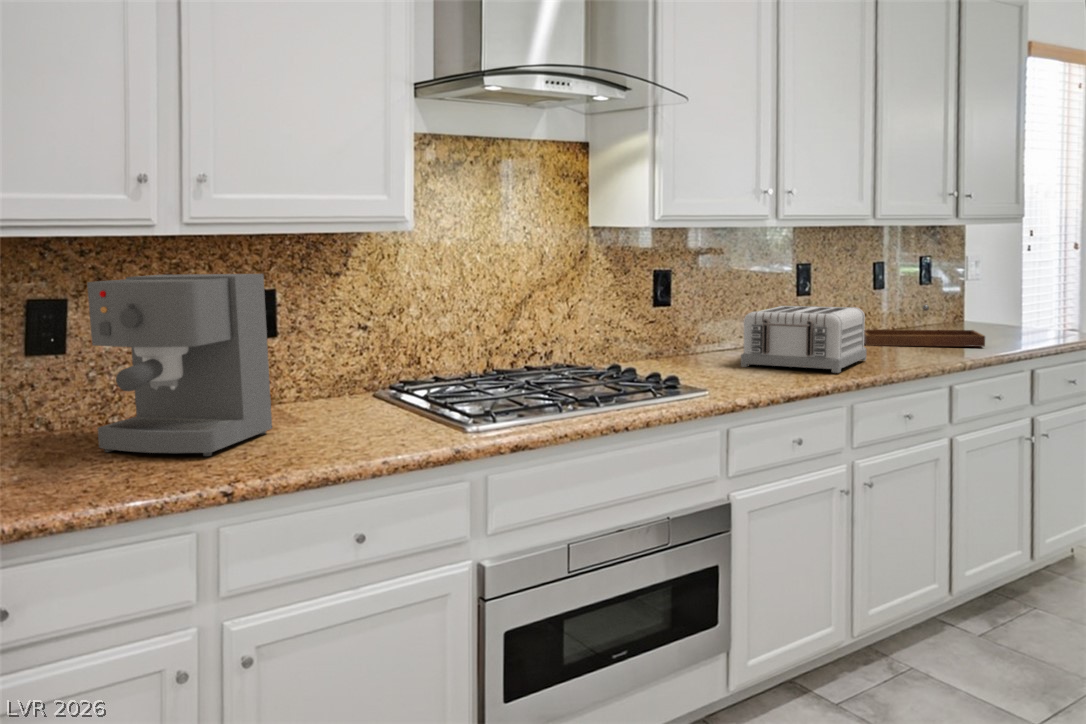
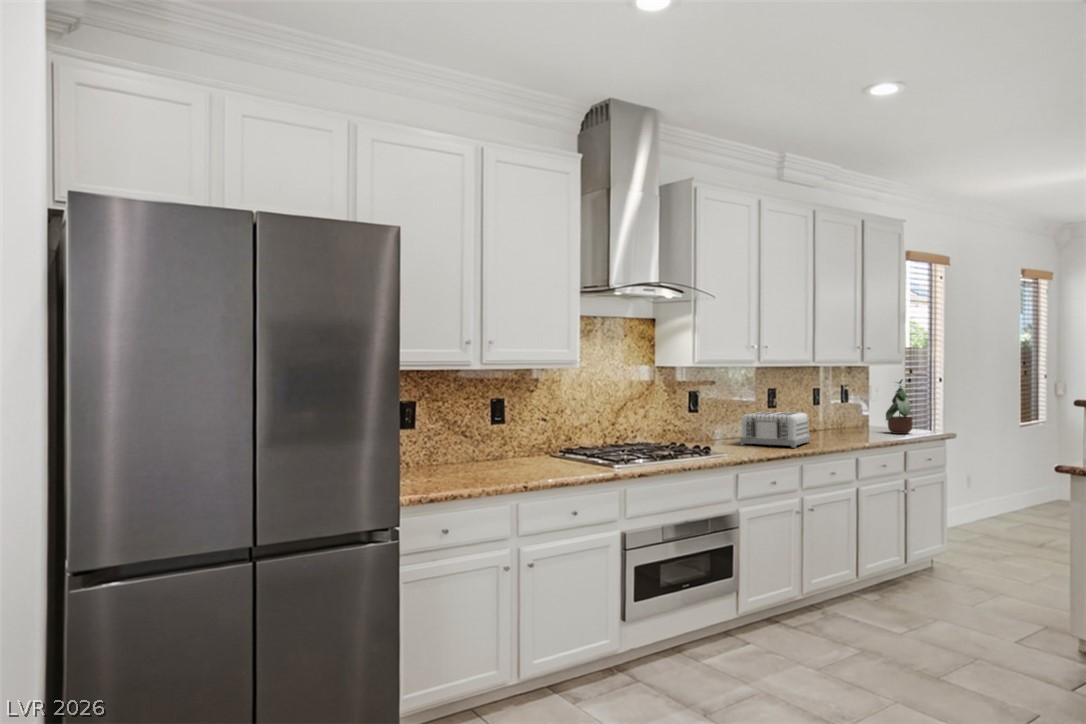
potted plant: none [988,246,1049,340] -> present [886,380,913,434]
coffee maker: present [87,274,272,456] -> none [447,390,519,475]
tray: present [864,305,985,347] -> none [807,413,879,437]

